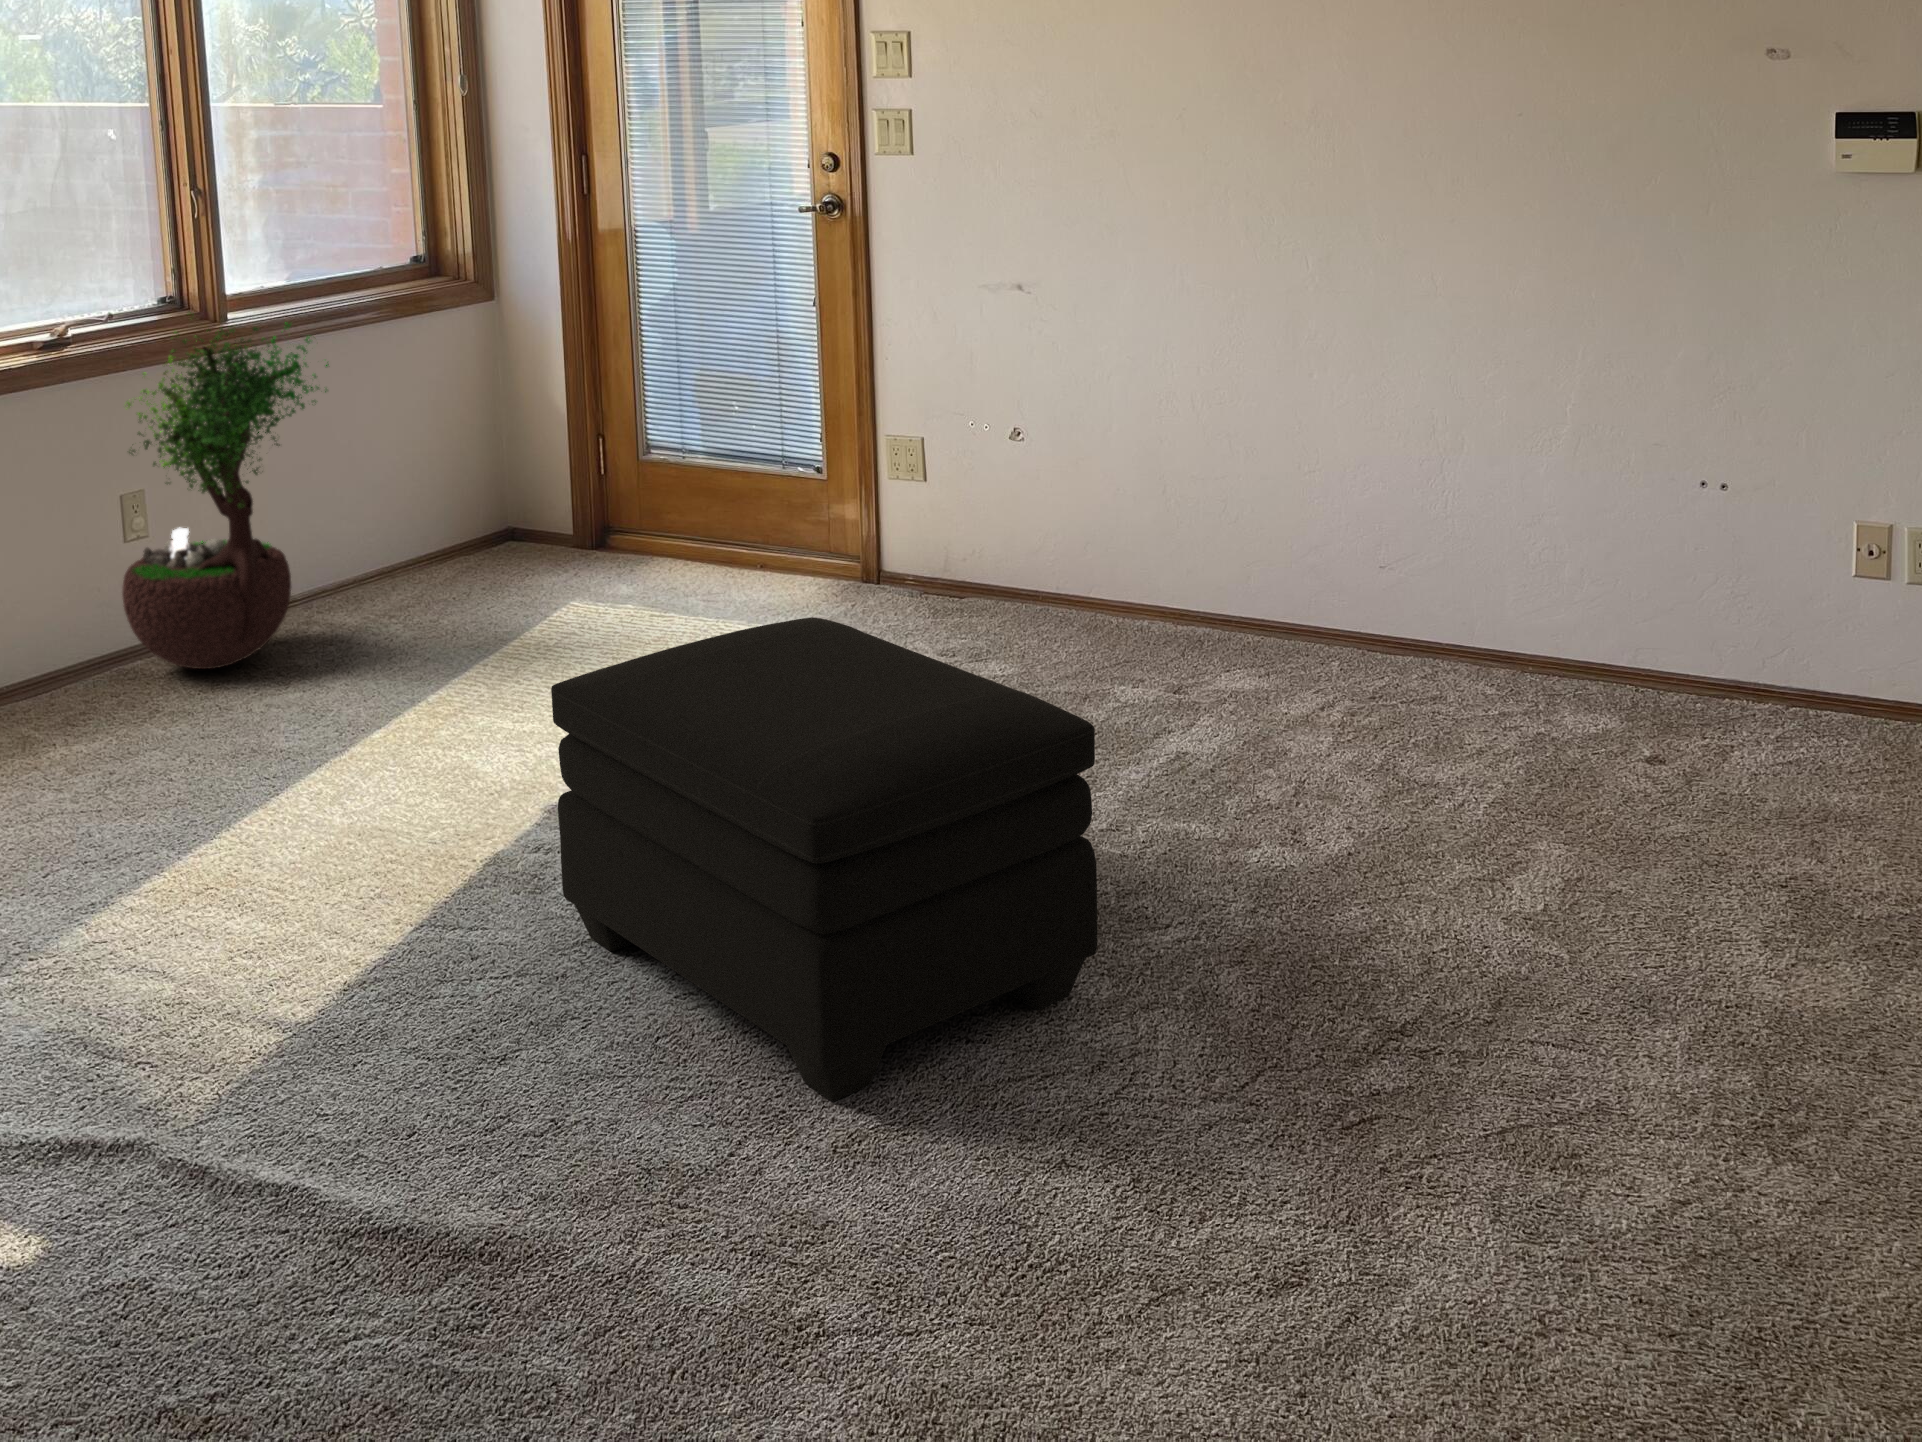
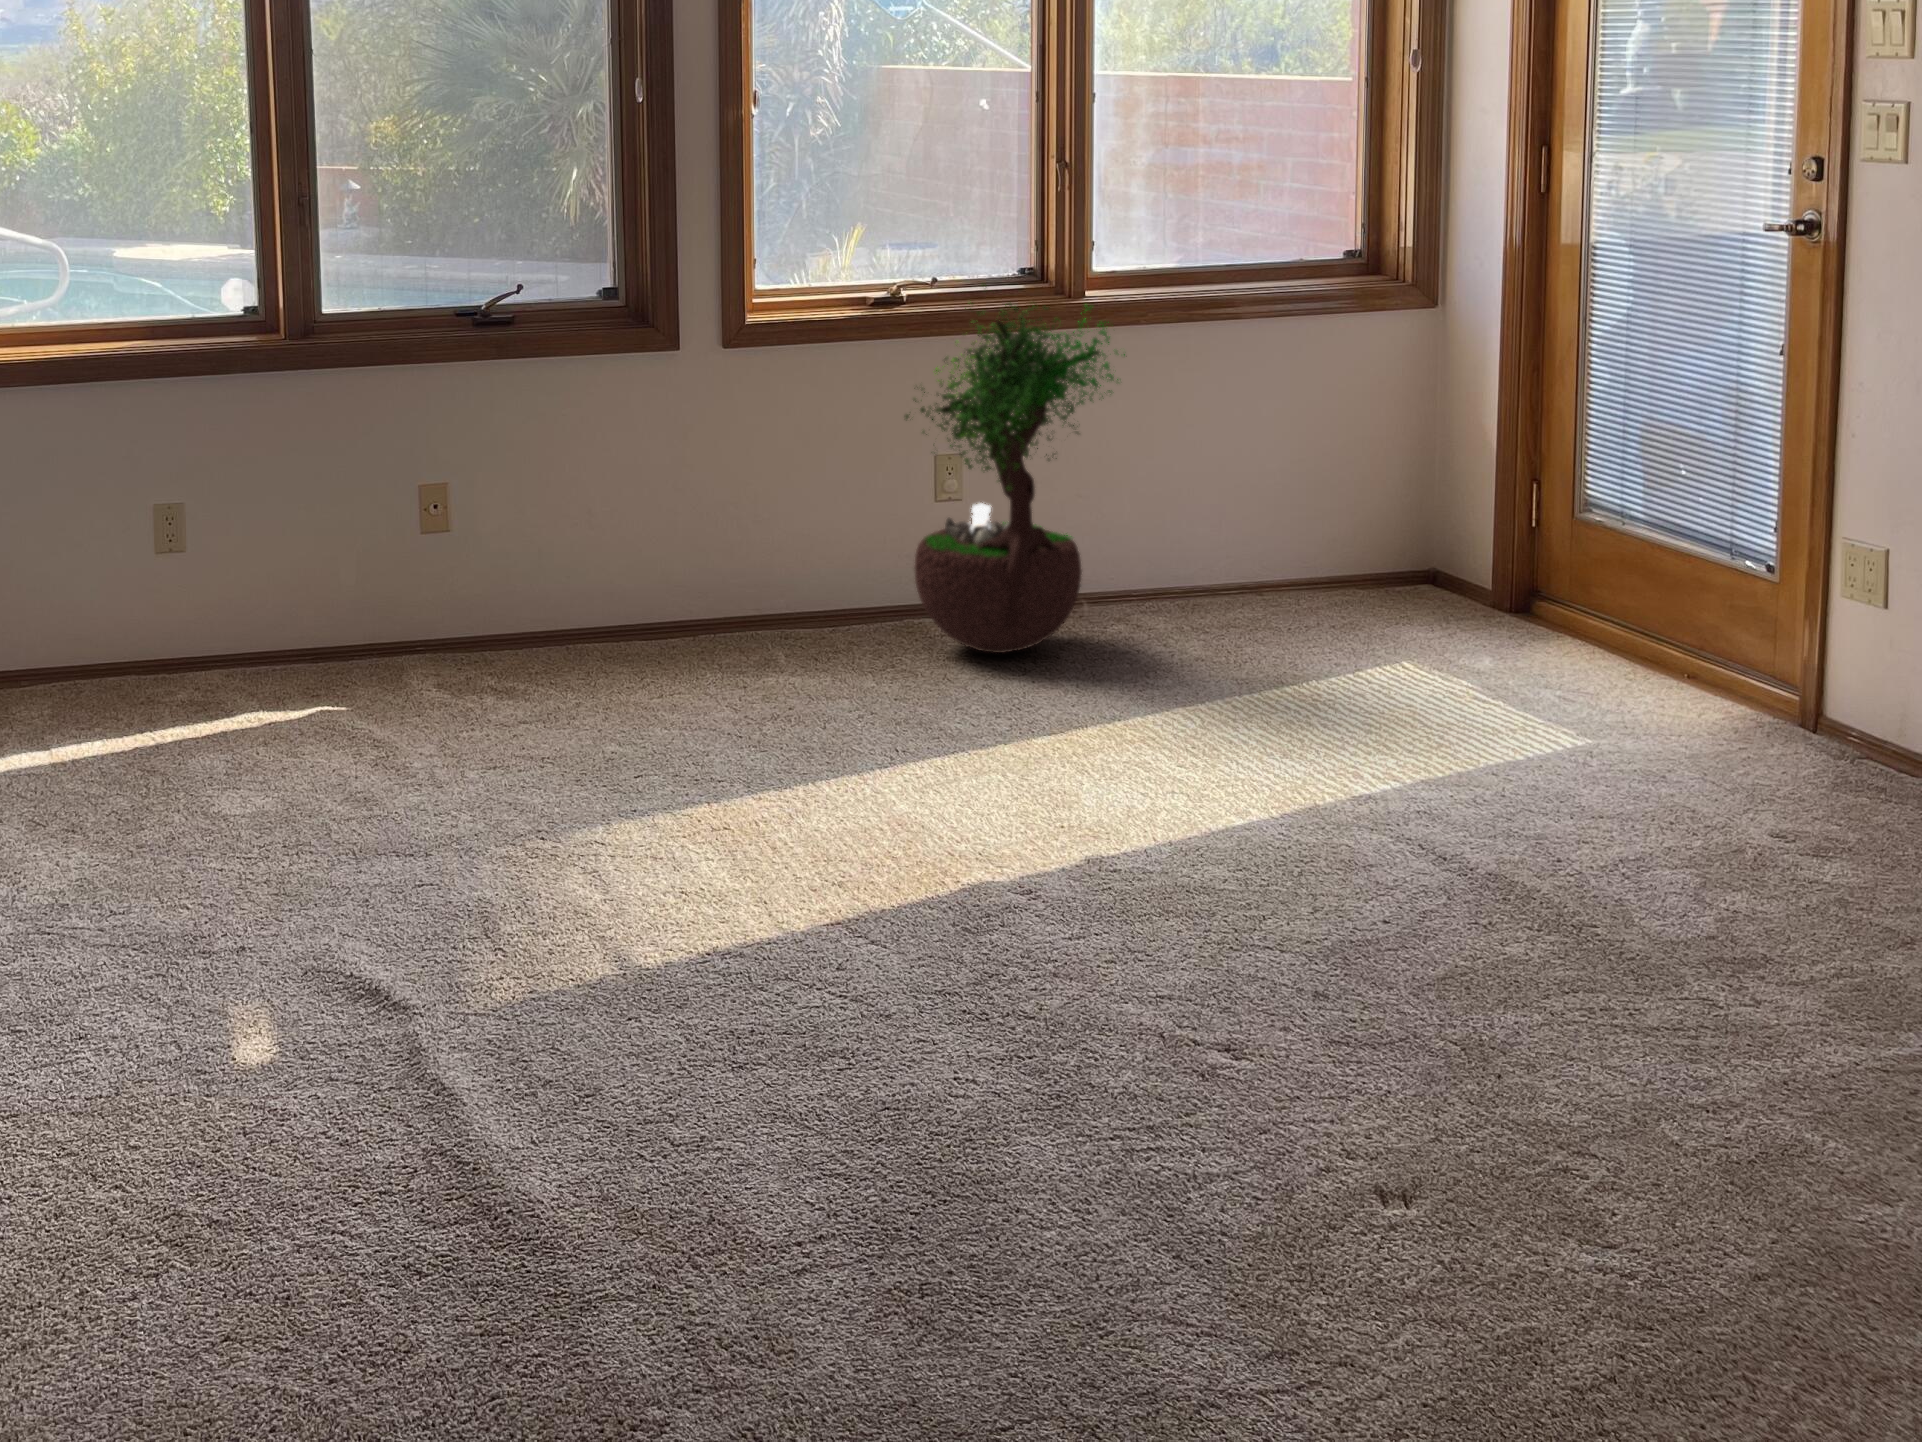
ottoman: present [551,617,1097,1101] -> none [1014,701,1486,1206]

